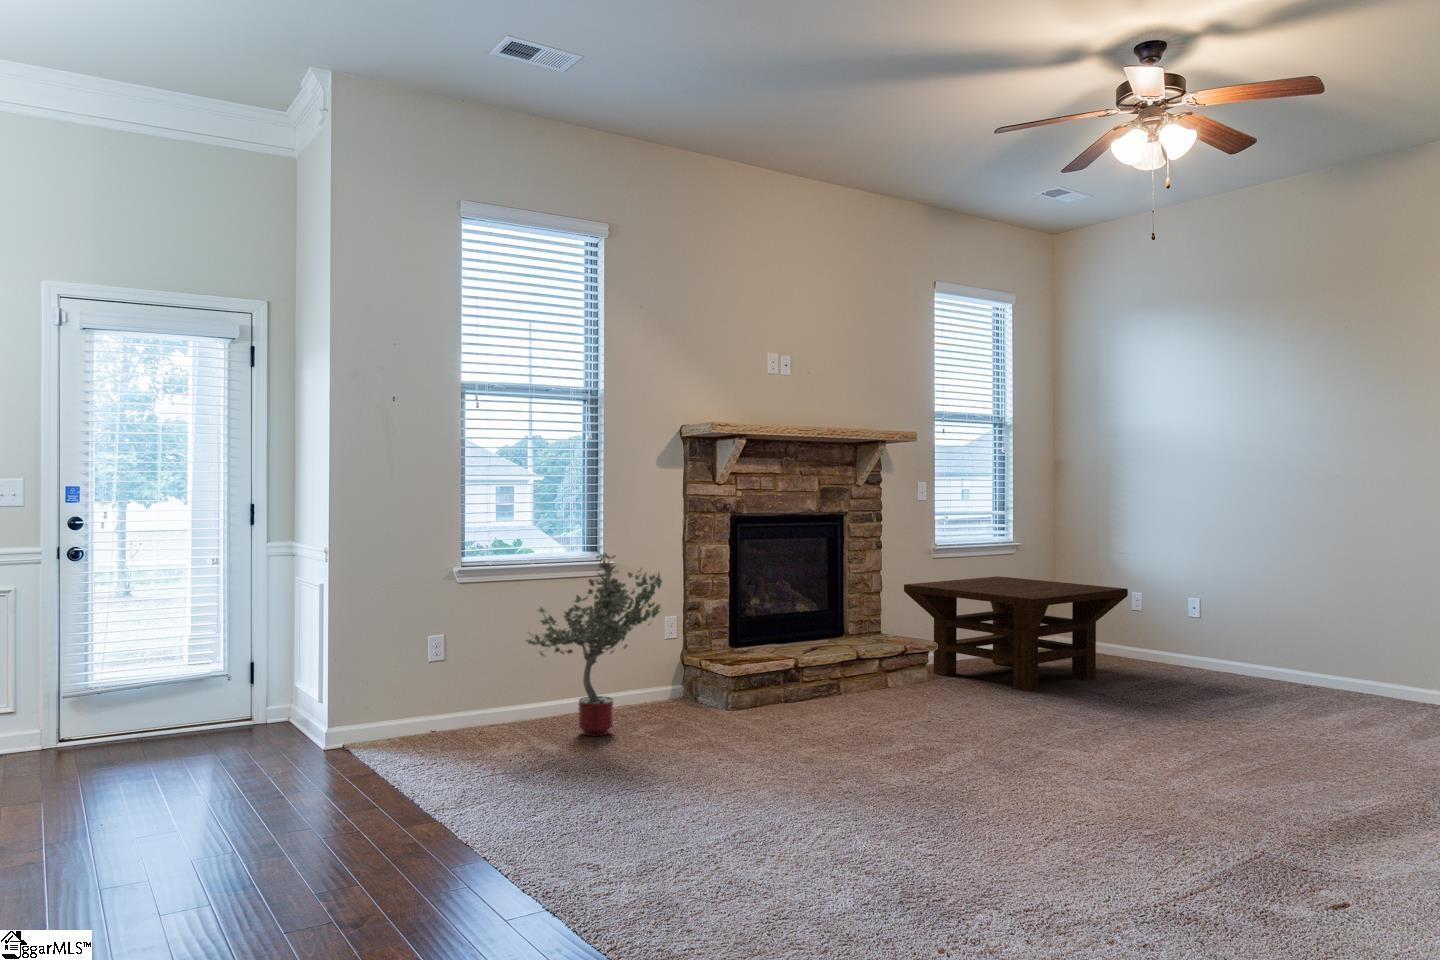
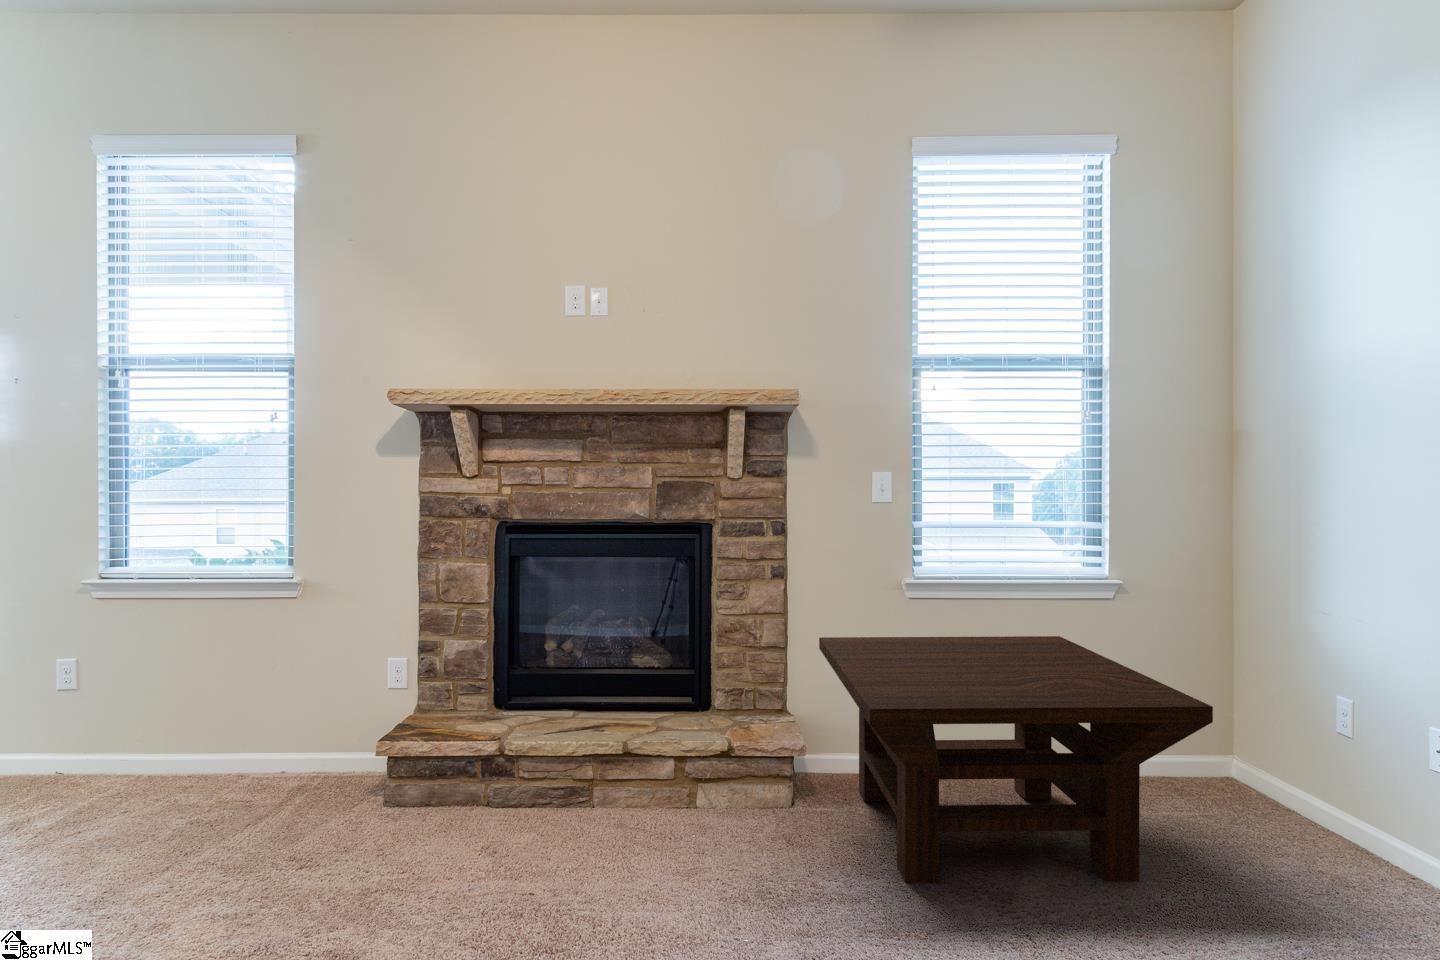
potted tree: present [526,553,662,736] -> none [83,567,277,809]

